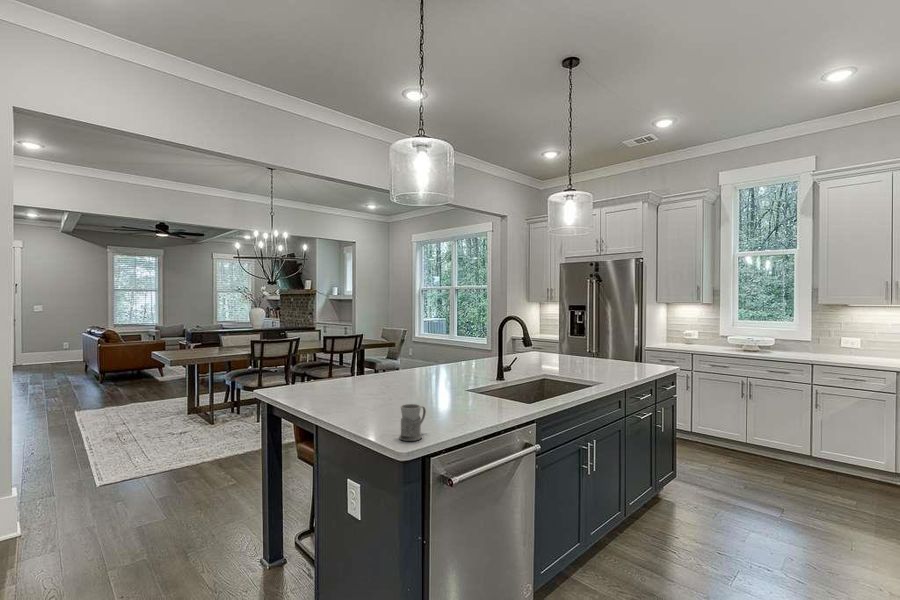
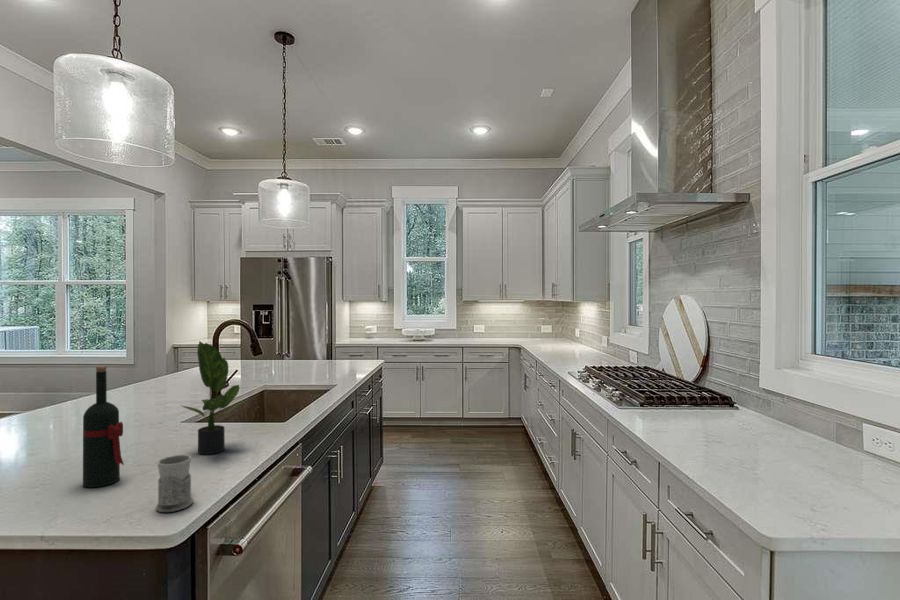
potted plant: none [442,328,486,414] -> present [182,341,246,454]
wine bottle: none [380,340,401,418] -> present [83,366,124,488]

